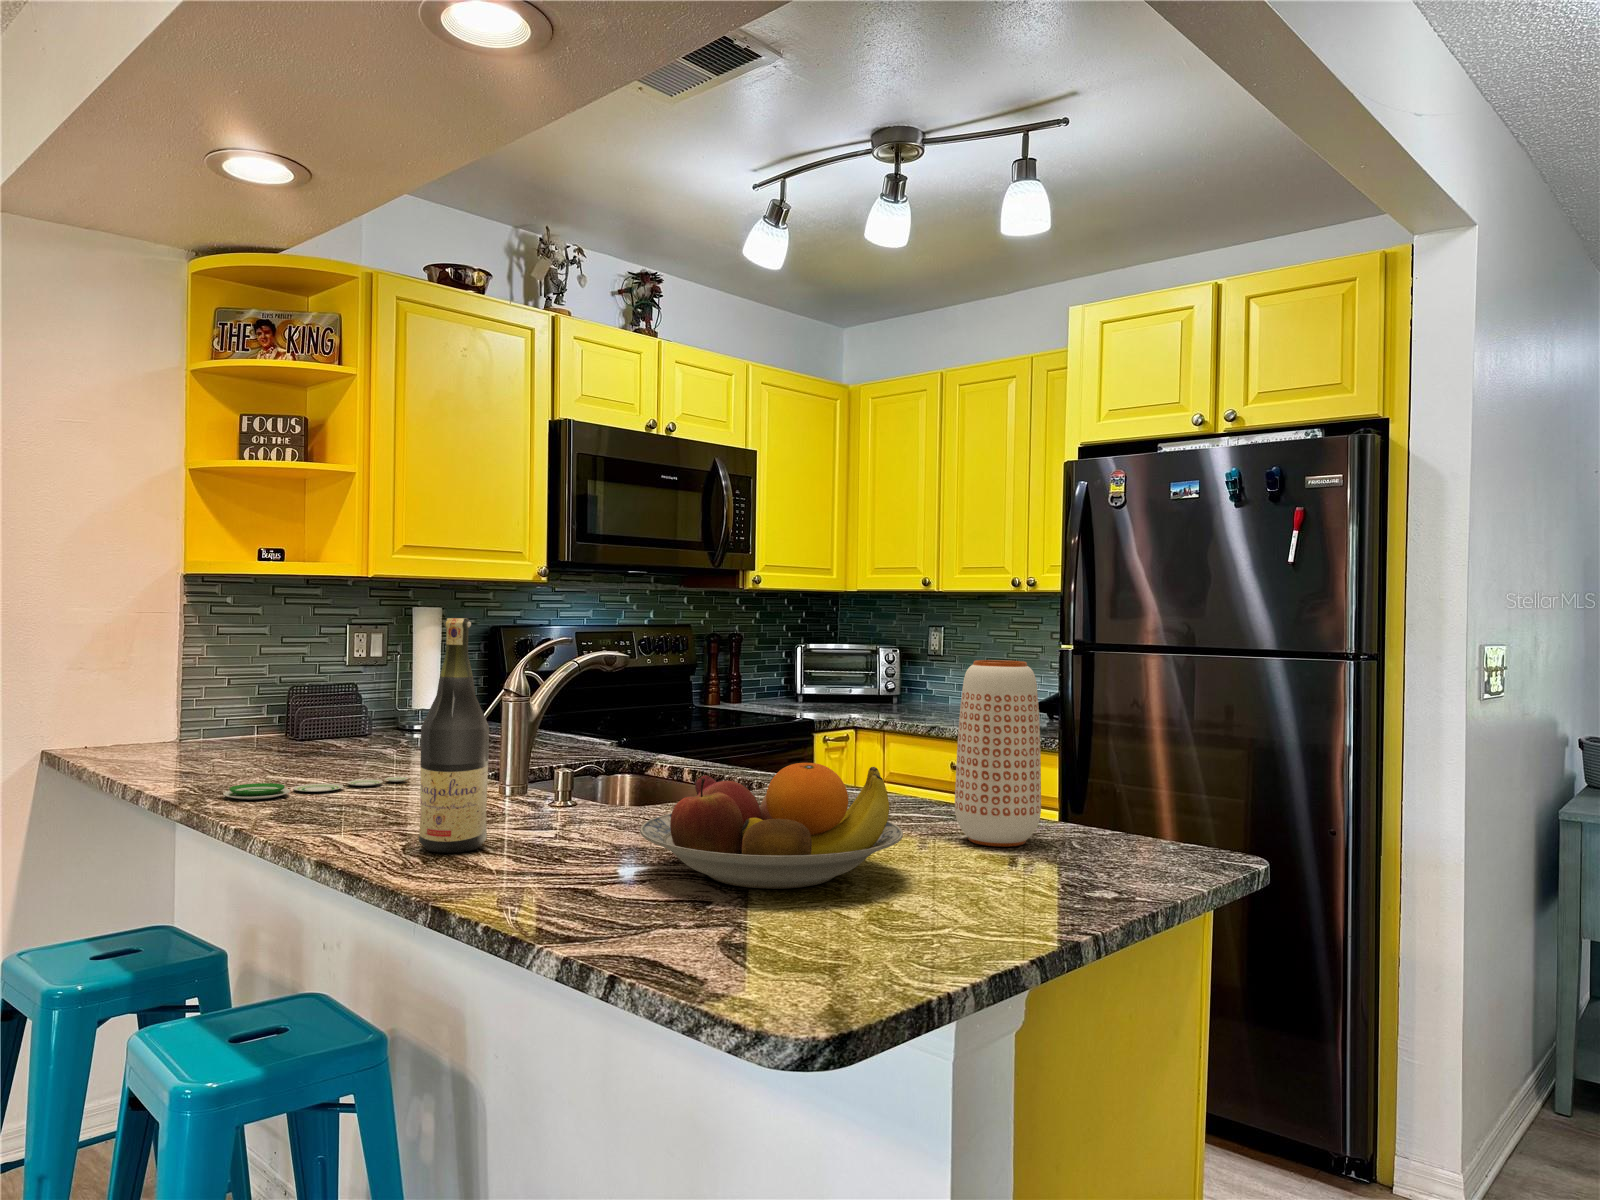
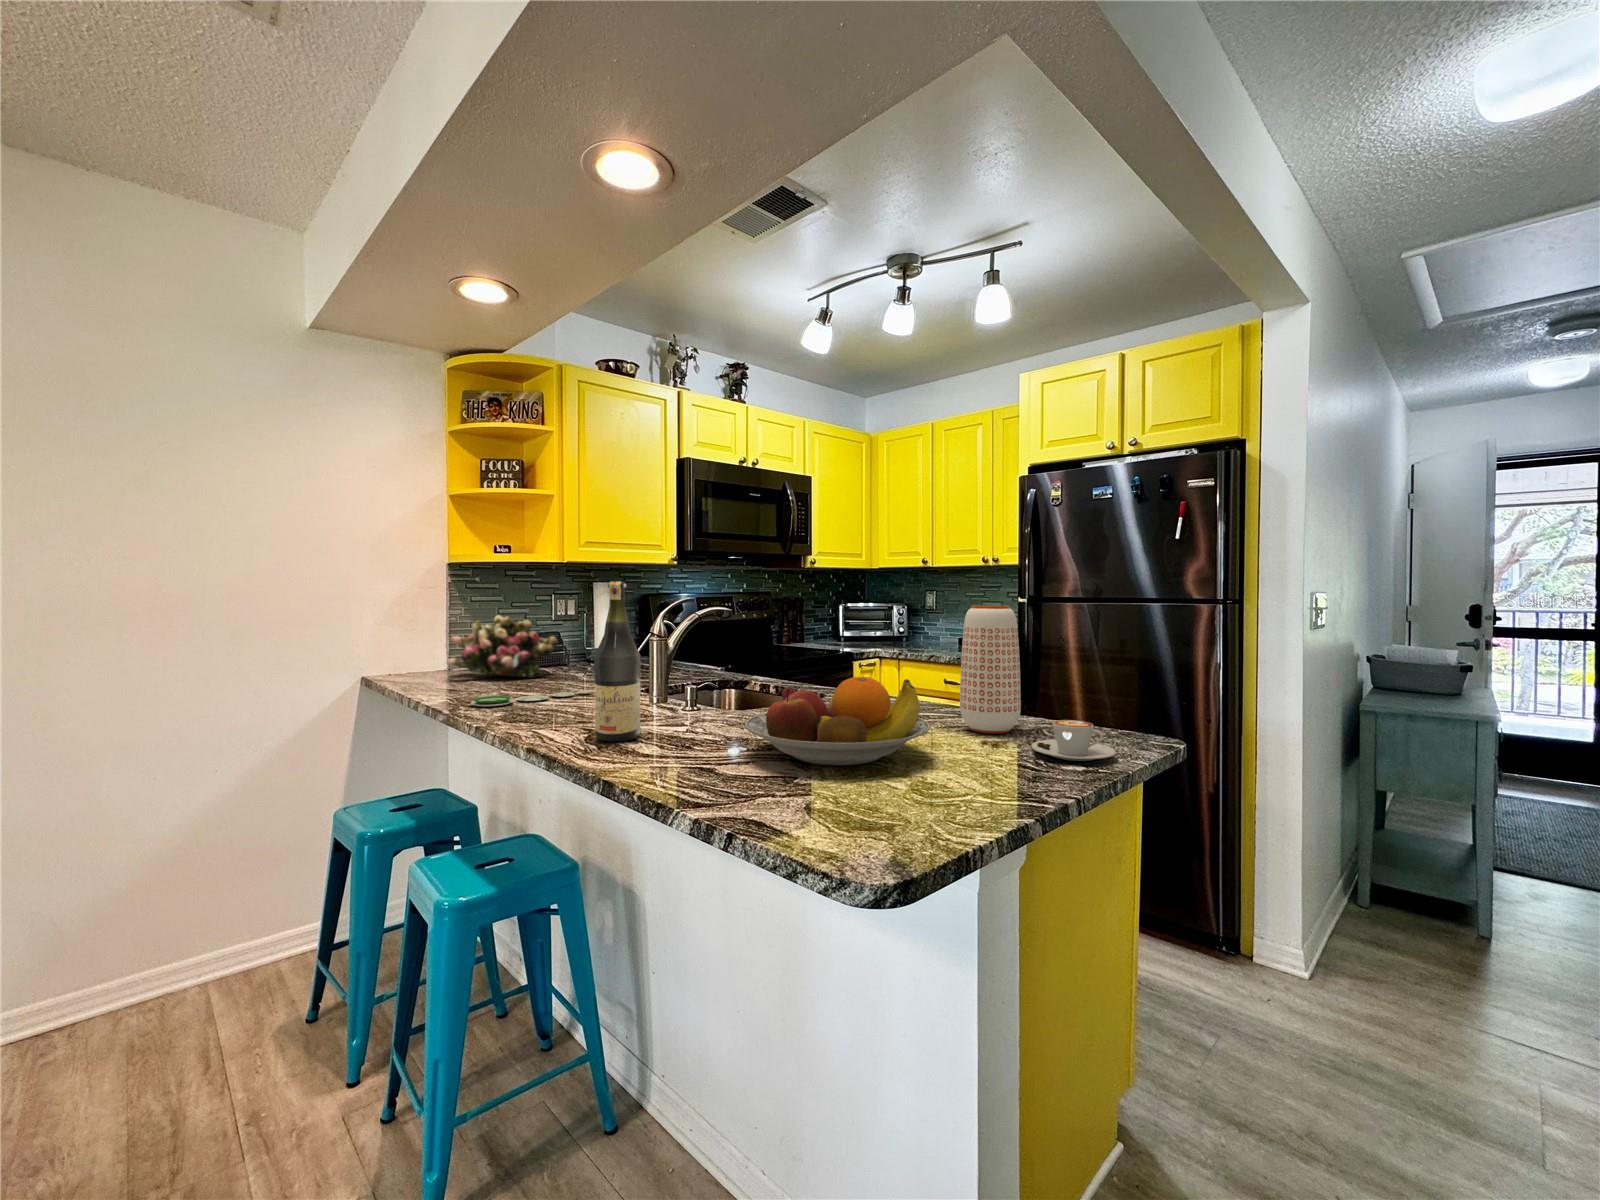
flower arrangement: none [179,657,355,755] -> present [447,615,558,677]
coffee cup: none [1048,828,1162,885] -> present [1031,720,1116,761]

